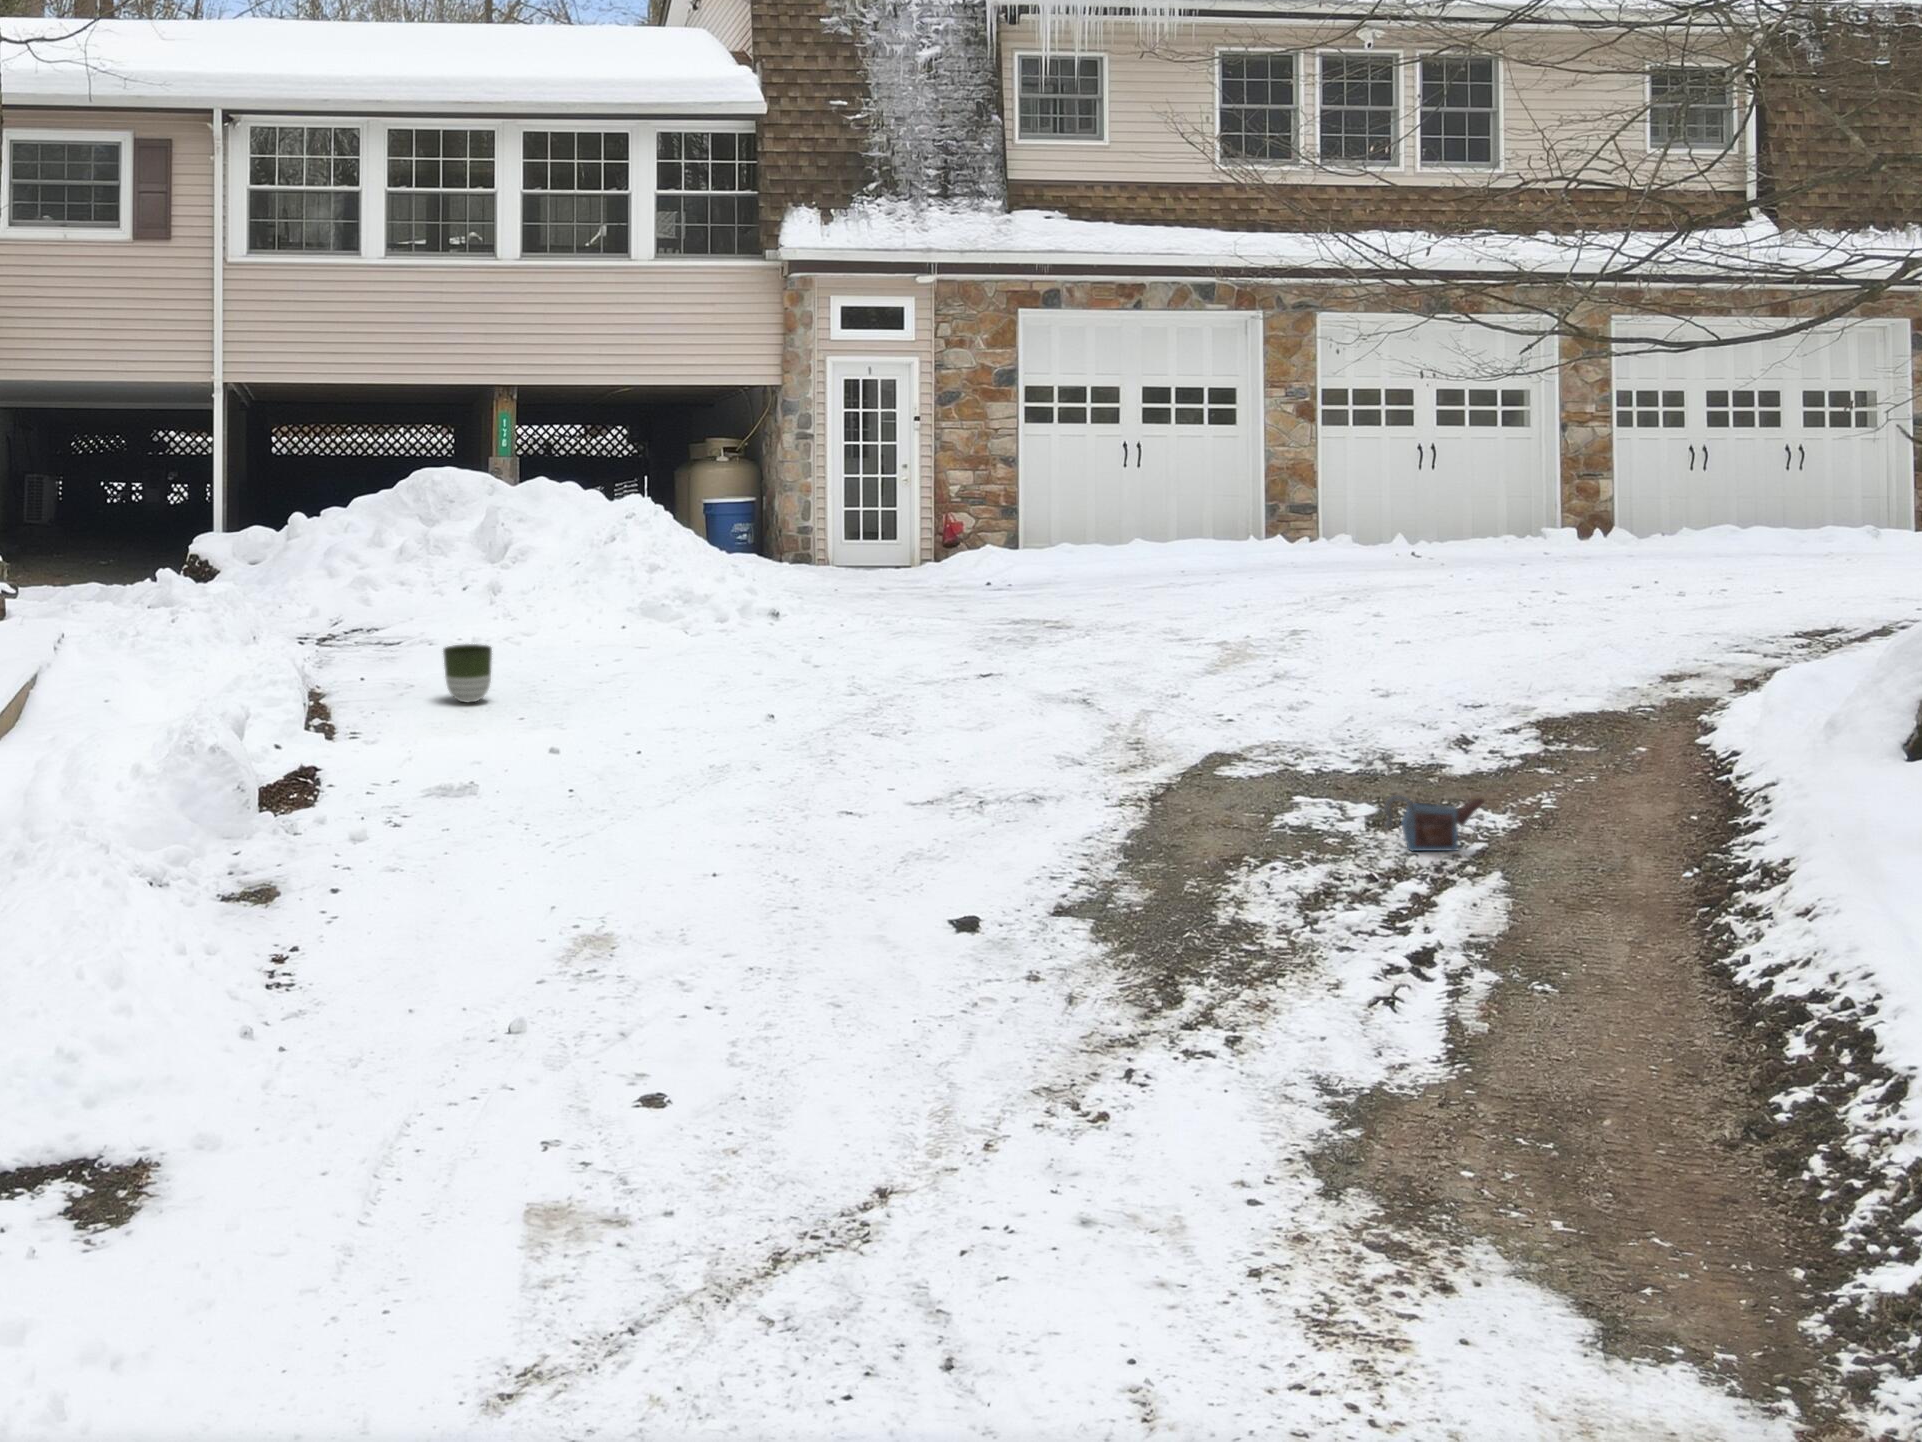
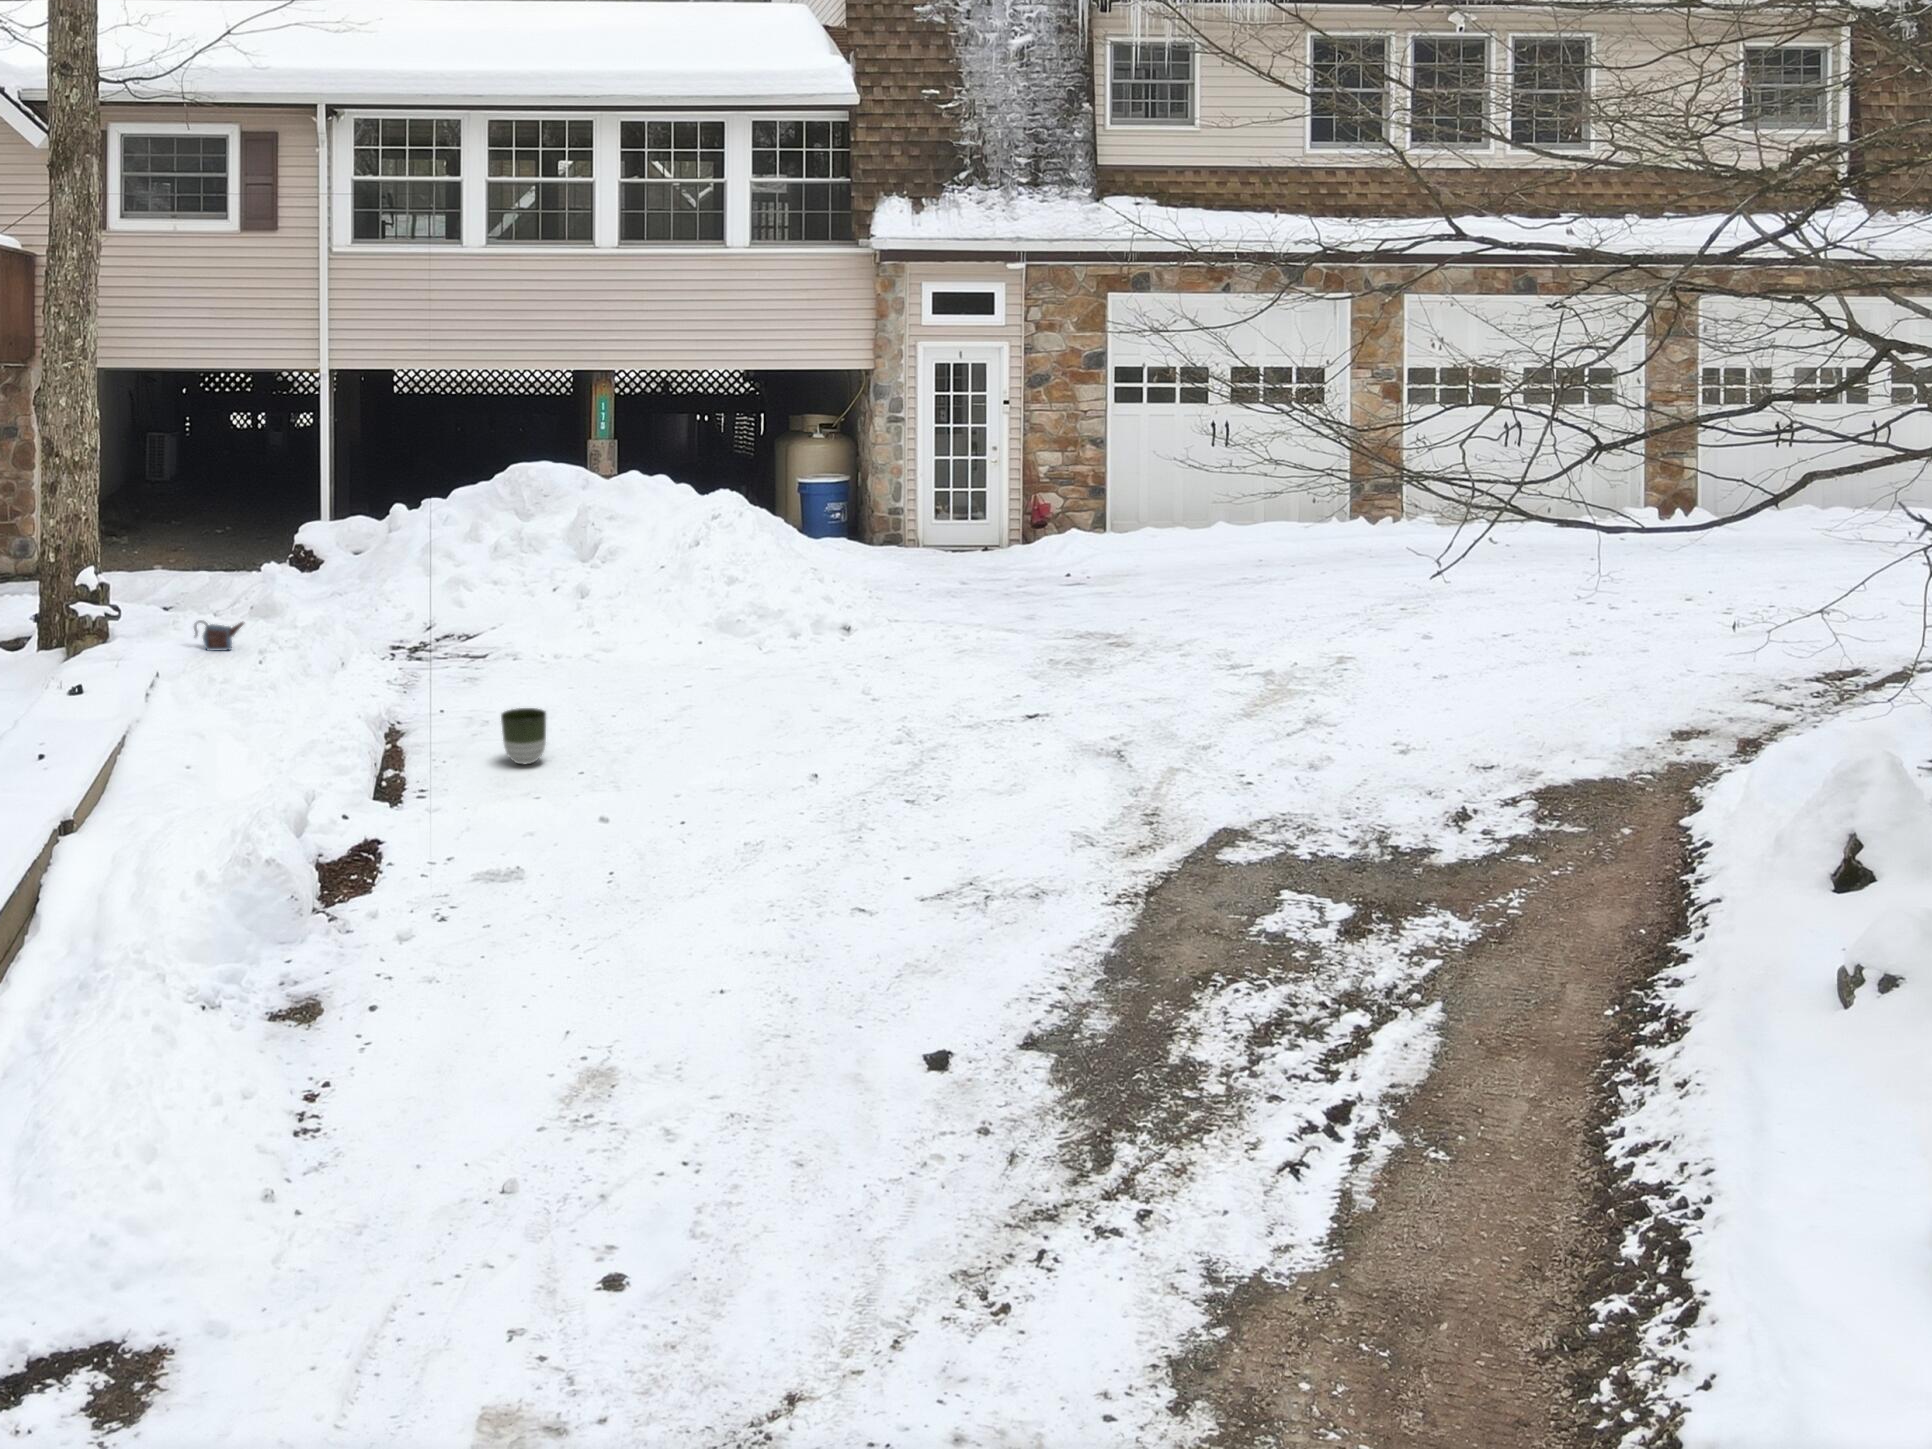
watering can: present [1385,795,1484,851] -> present [194,620,244,651]

